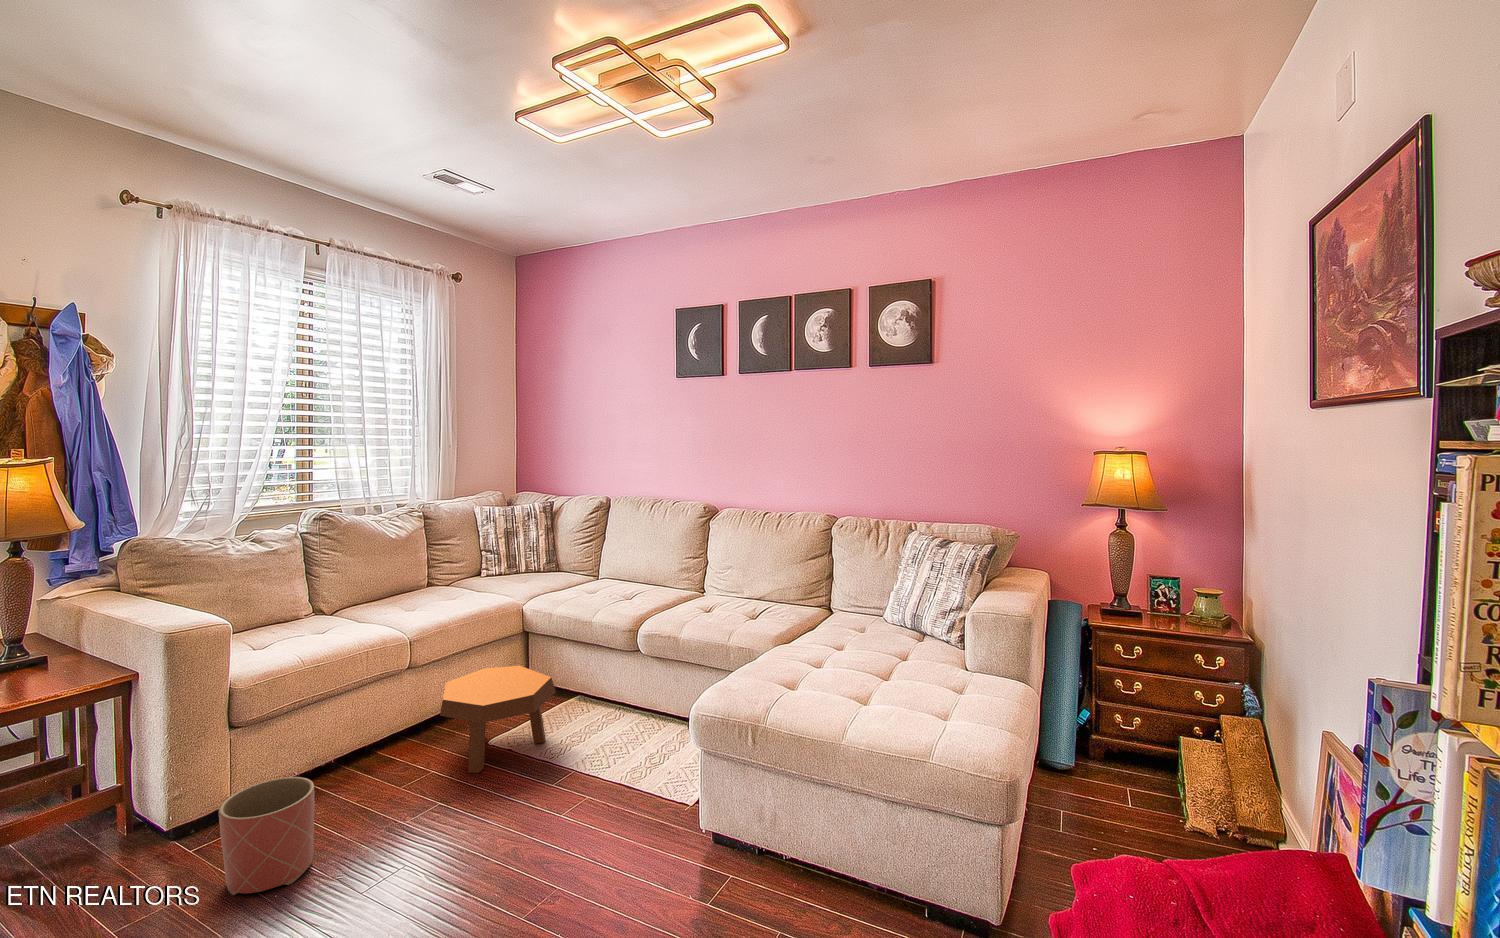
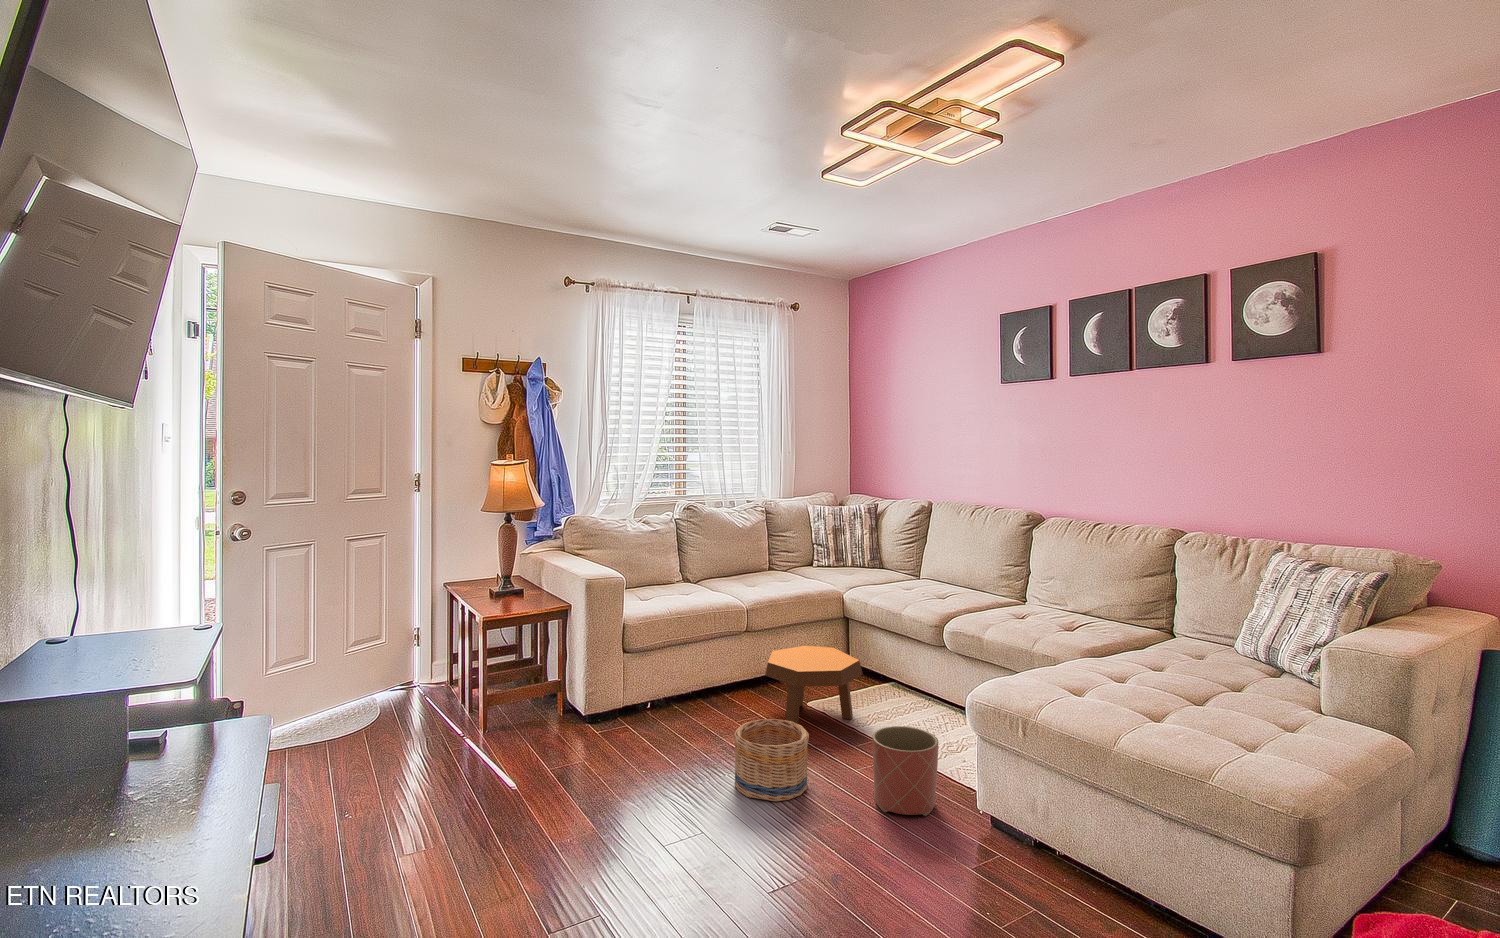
basket: none [410,775,509,888] -> present [734,719,809,801]
planter: present [219,777,314,895] -> present [872,726,938,816]

